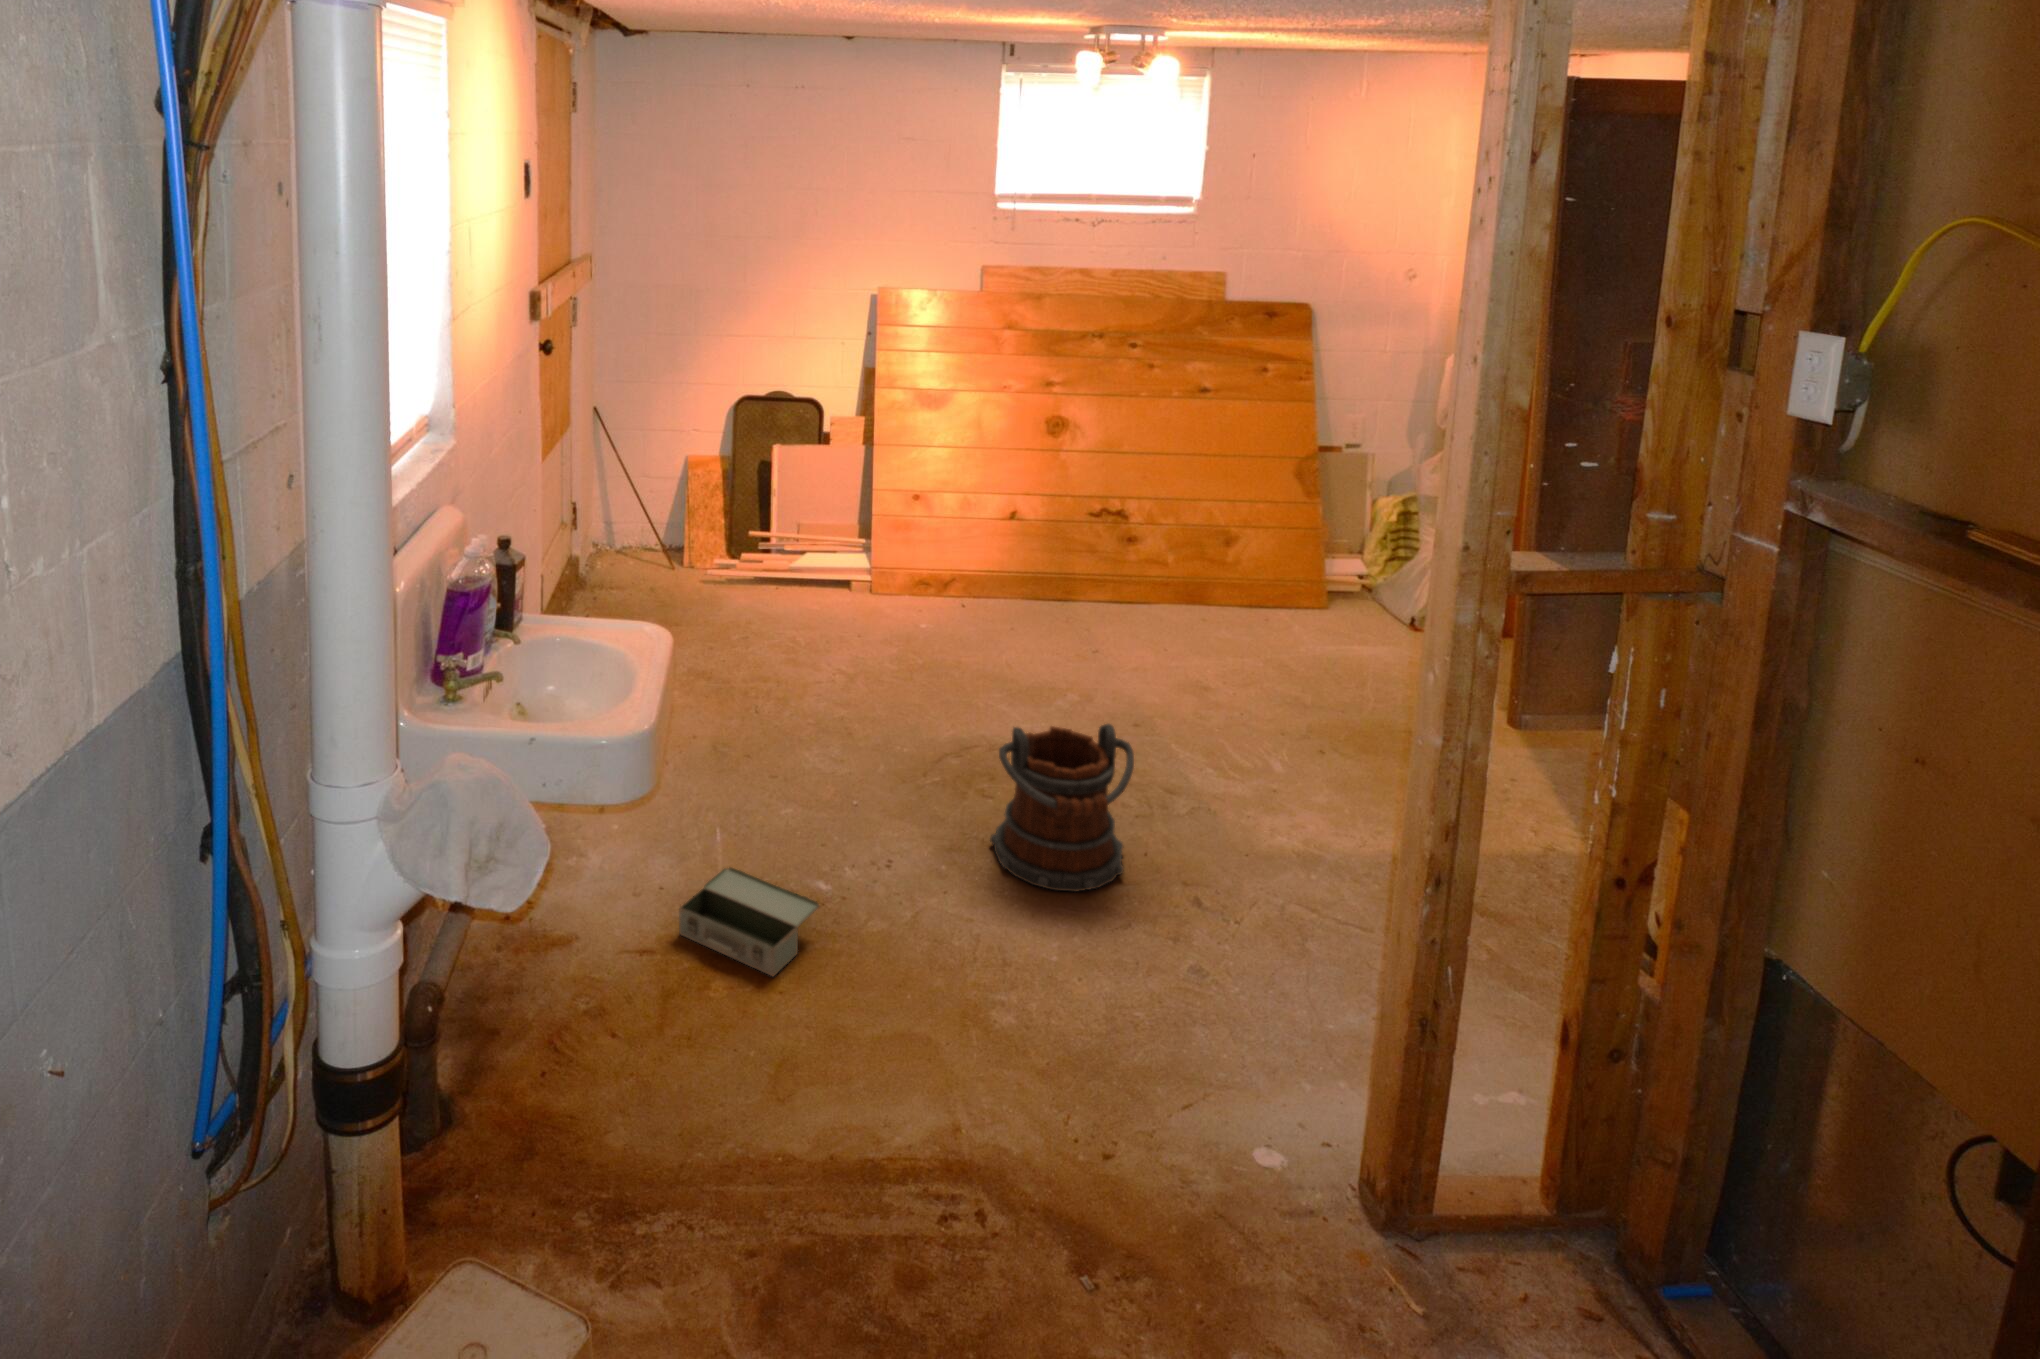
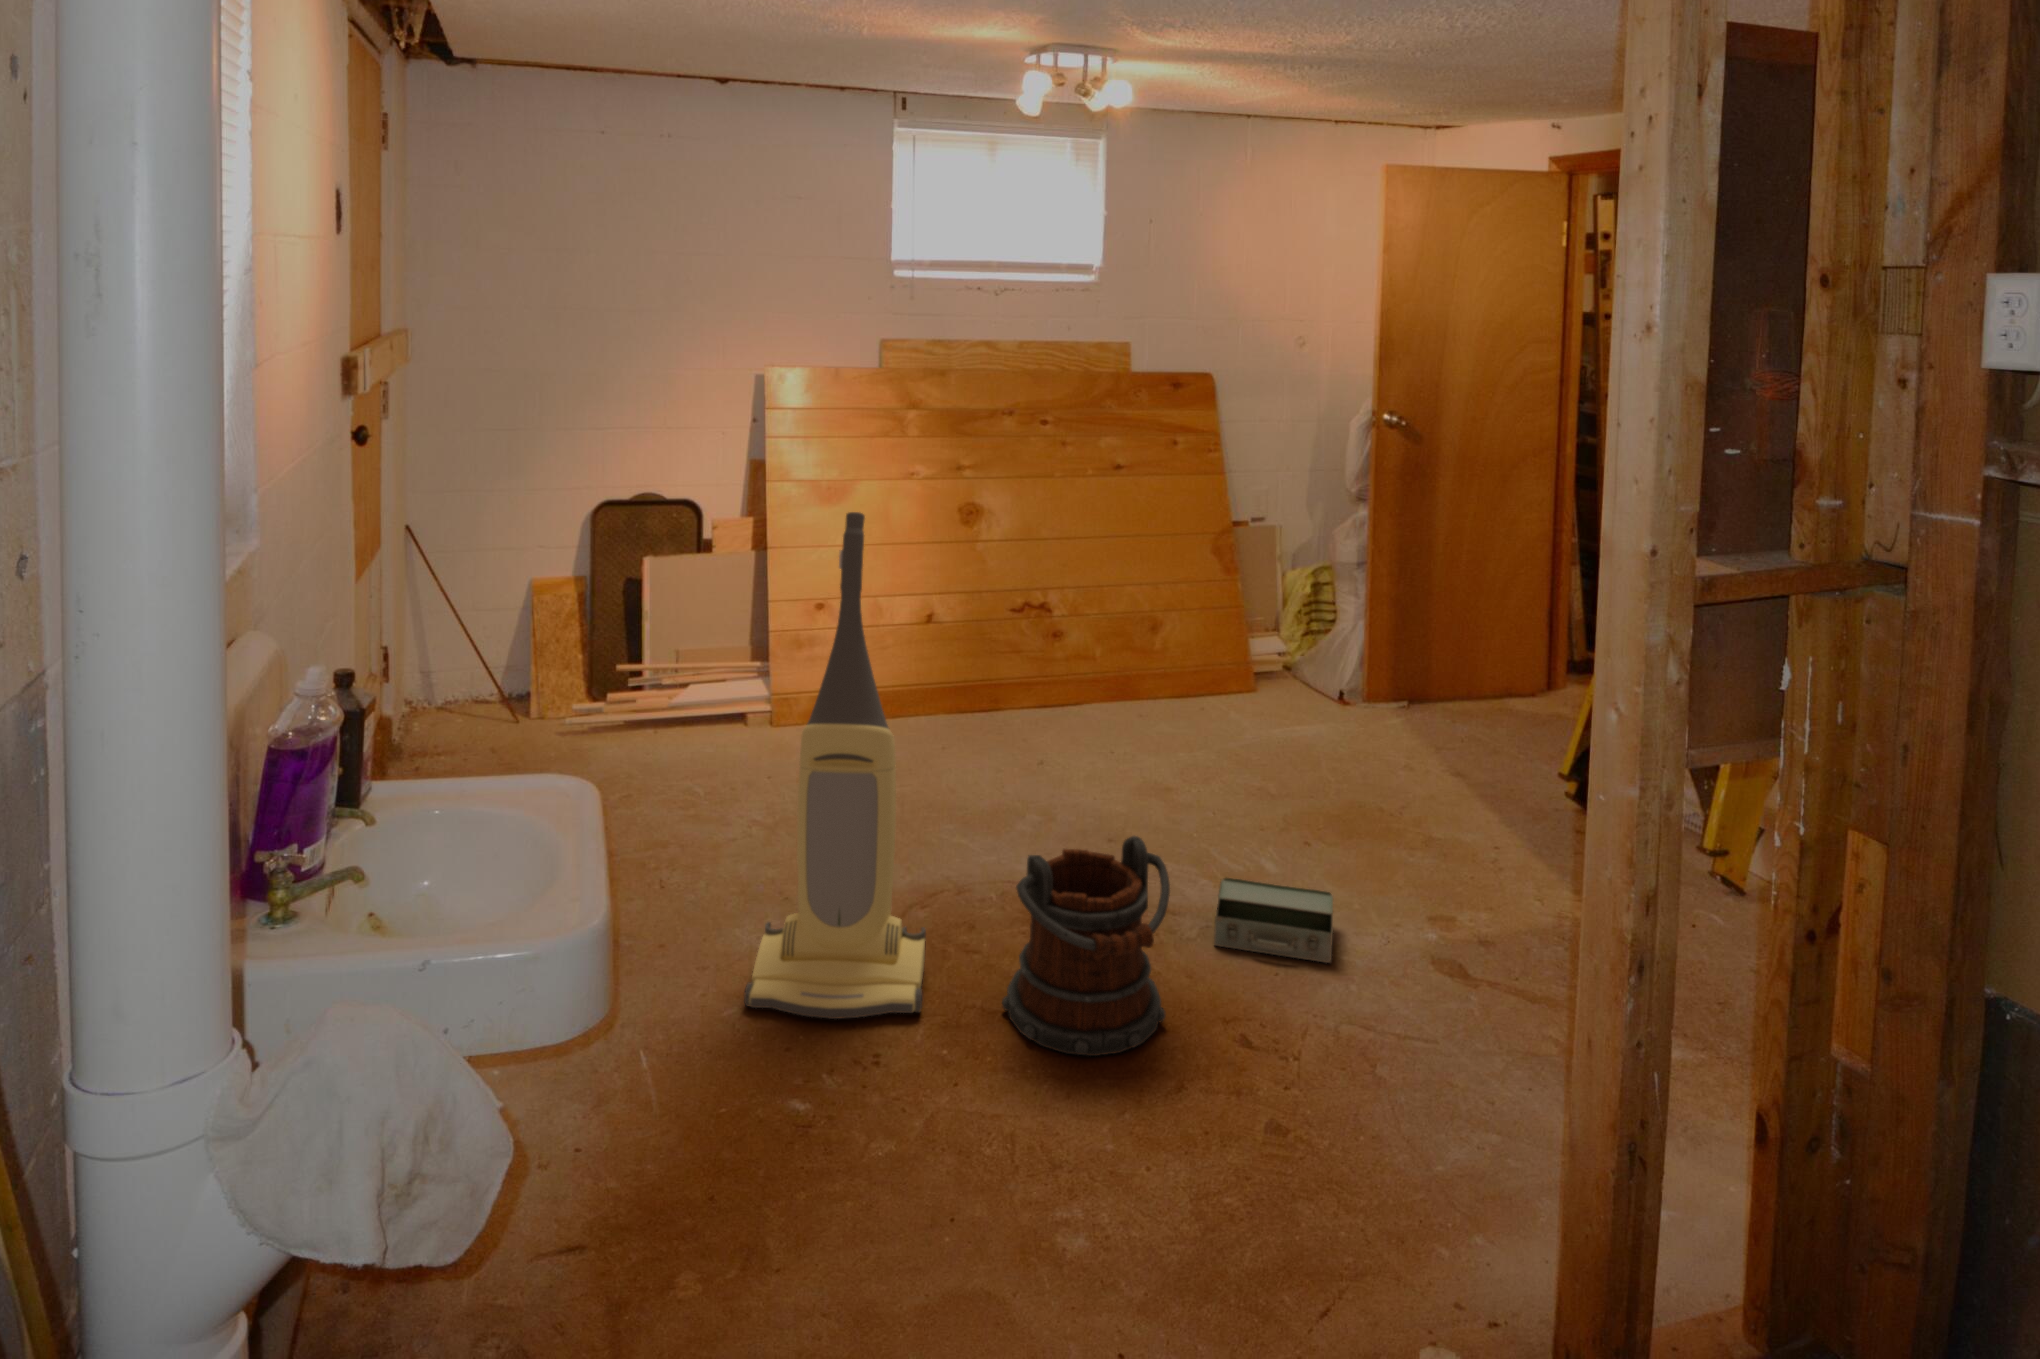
vacuum cleaner: none [793,438,940,834] -> present [744,512,926,1019]
toolbox: present [679,867,819,976] -> present [1214,878,1333,963]

